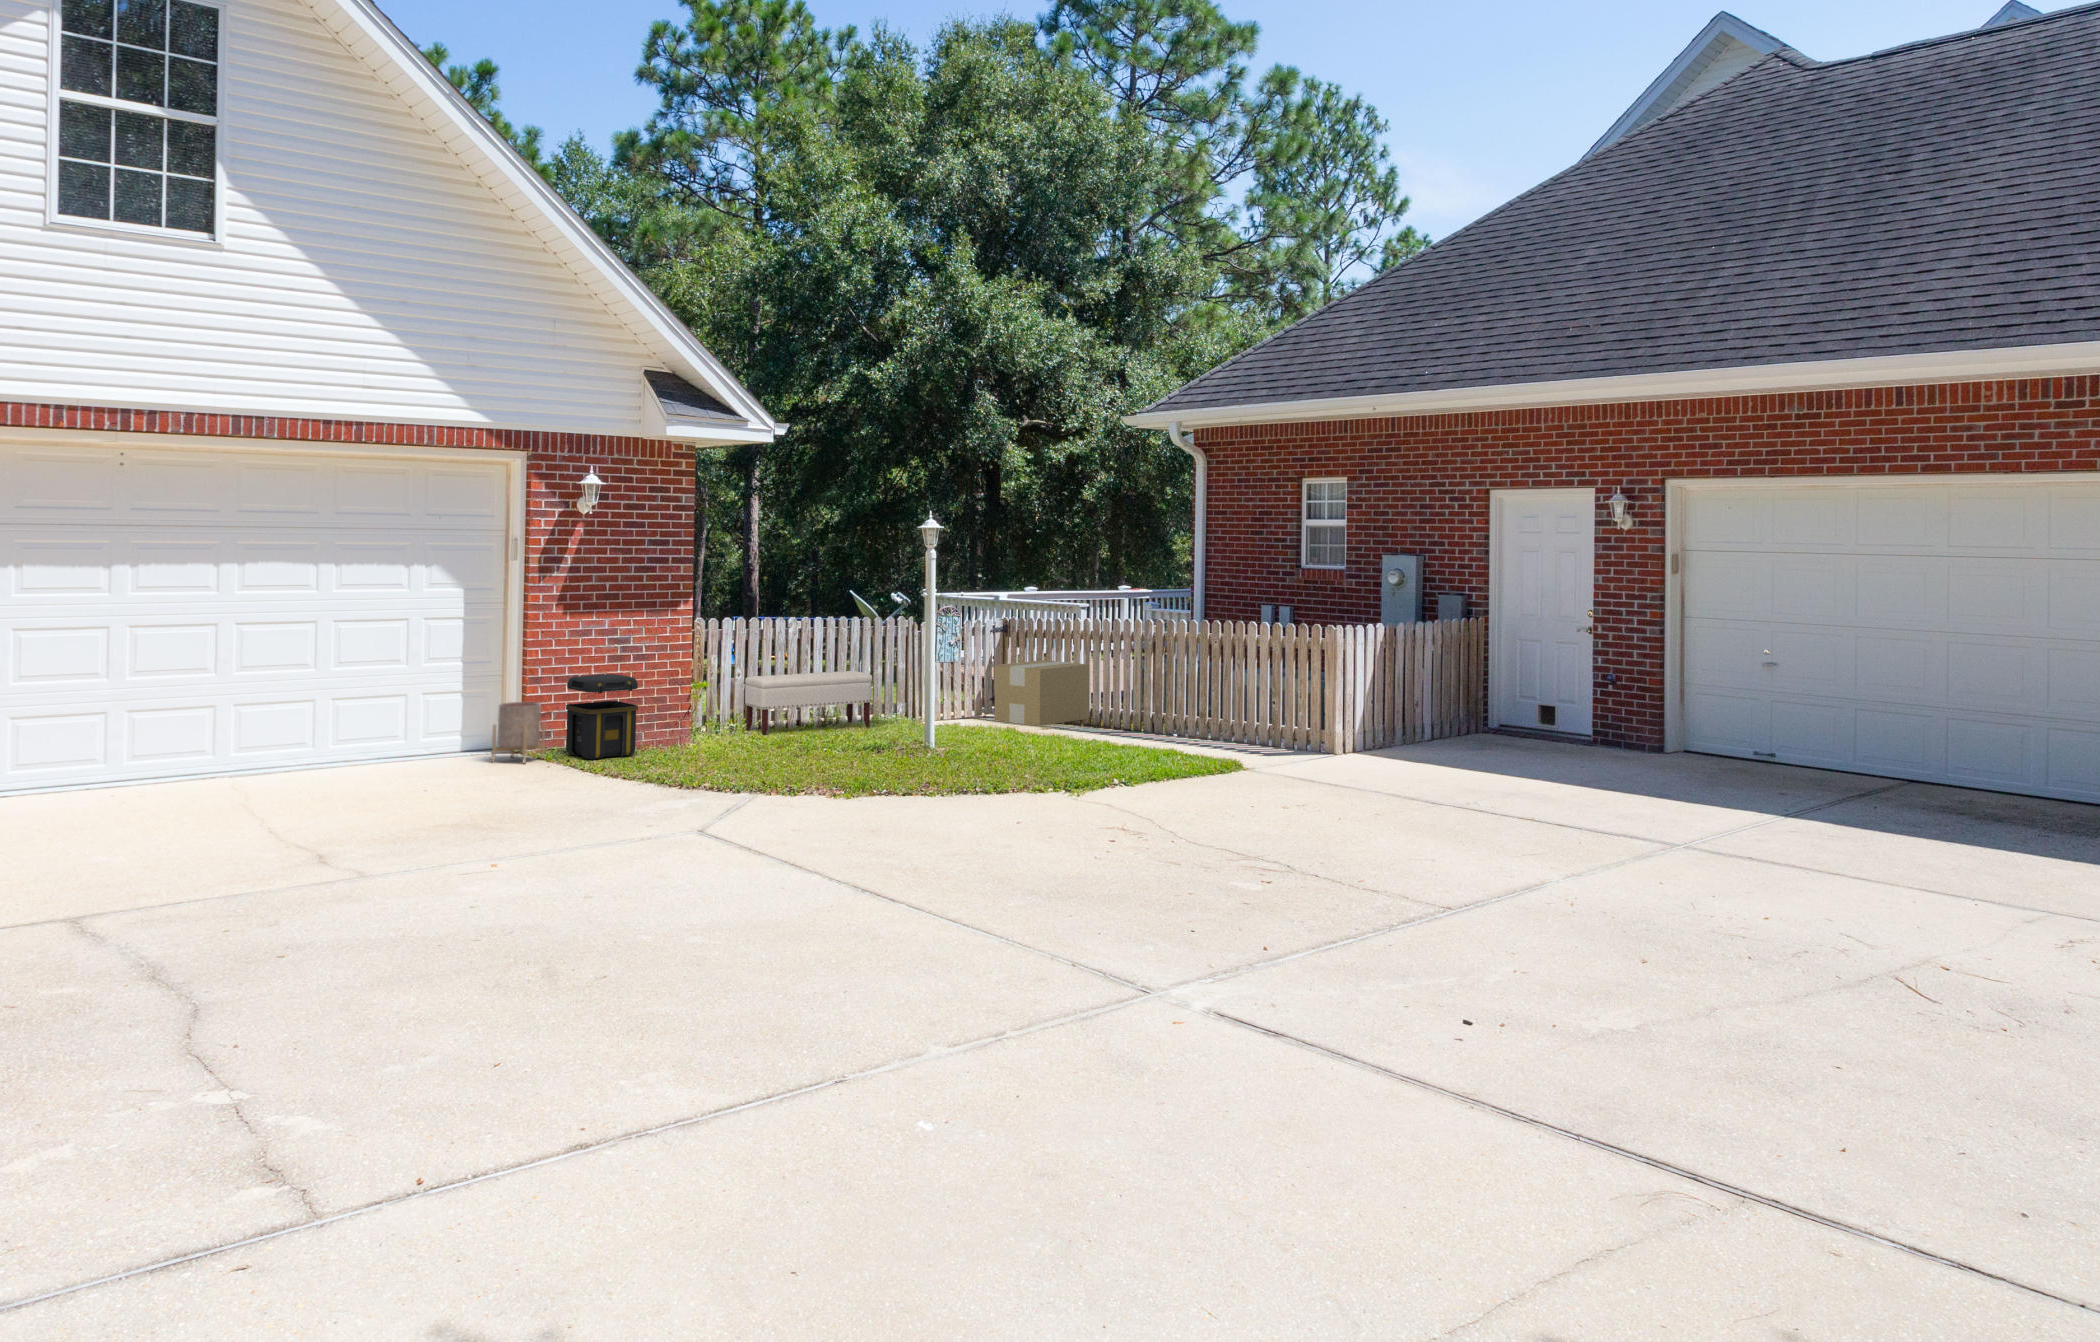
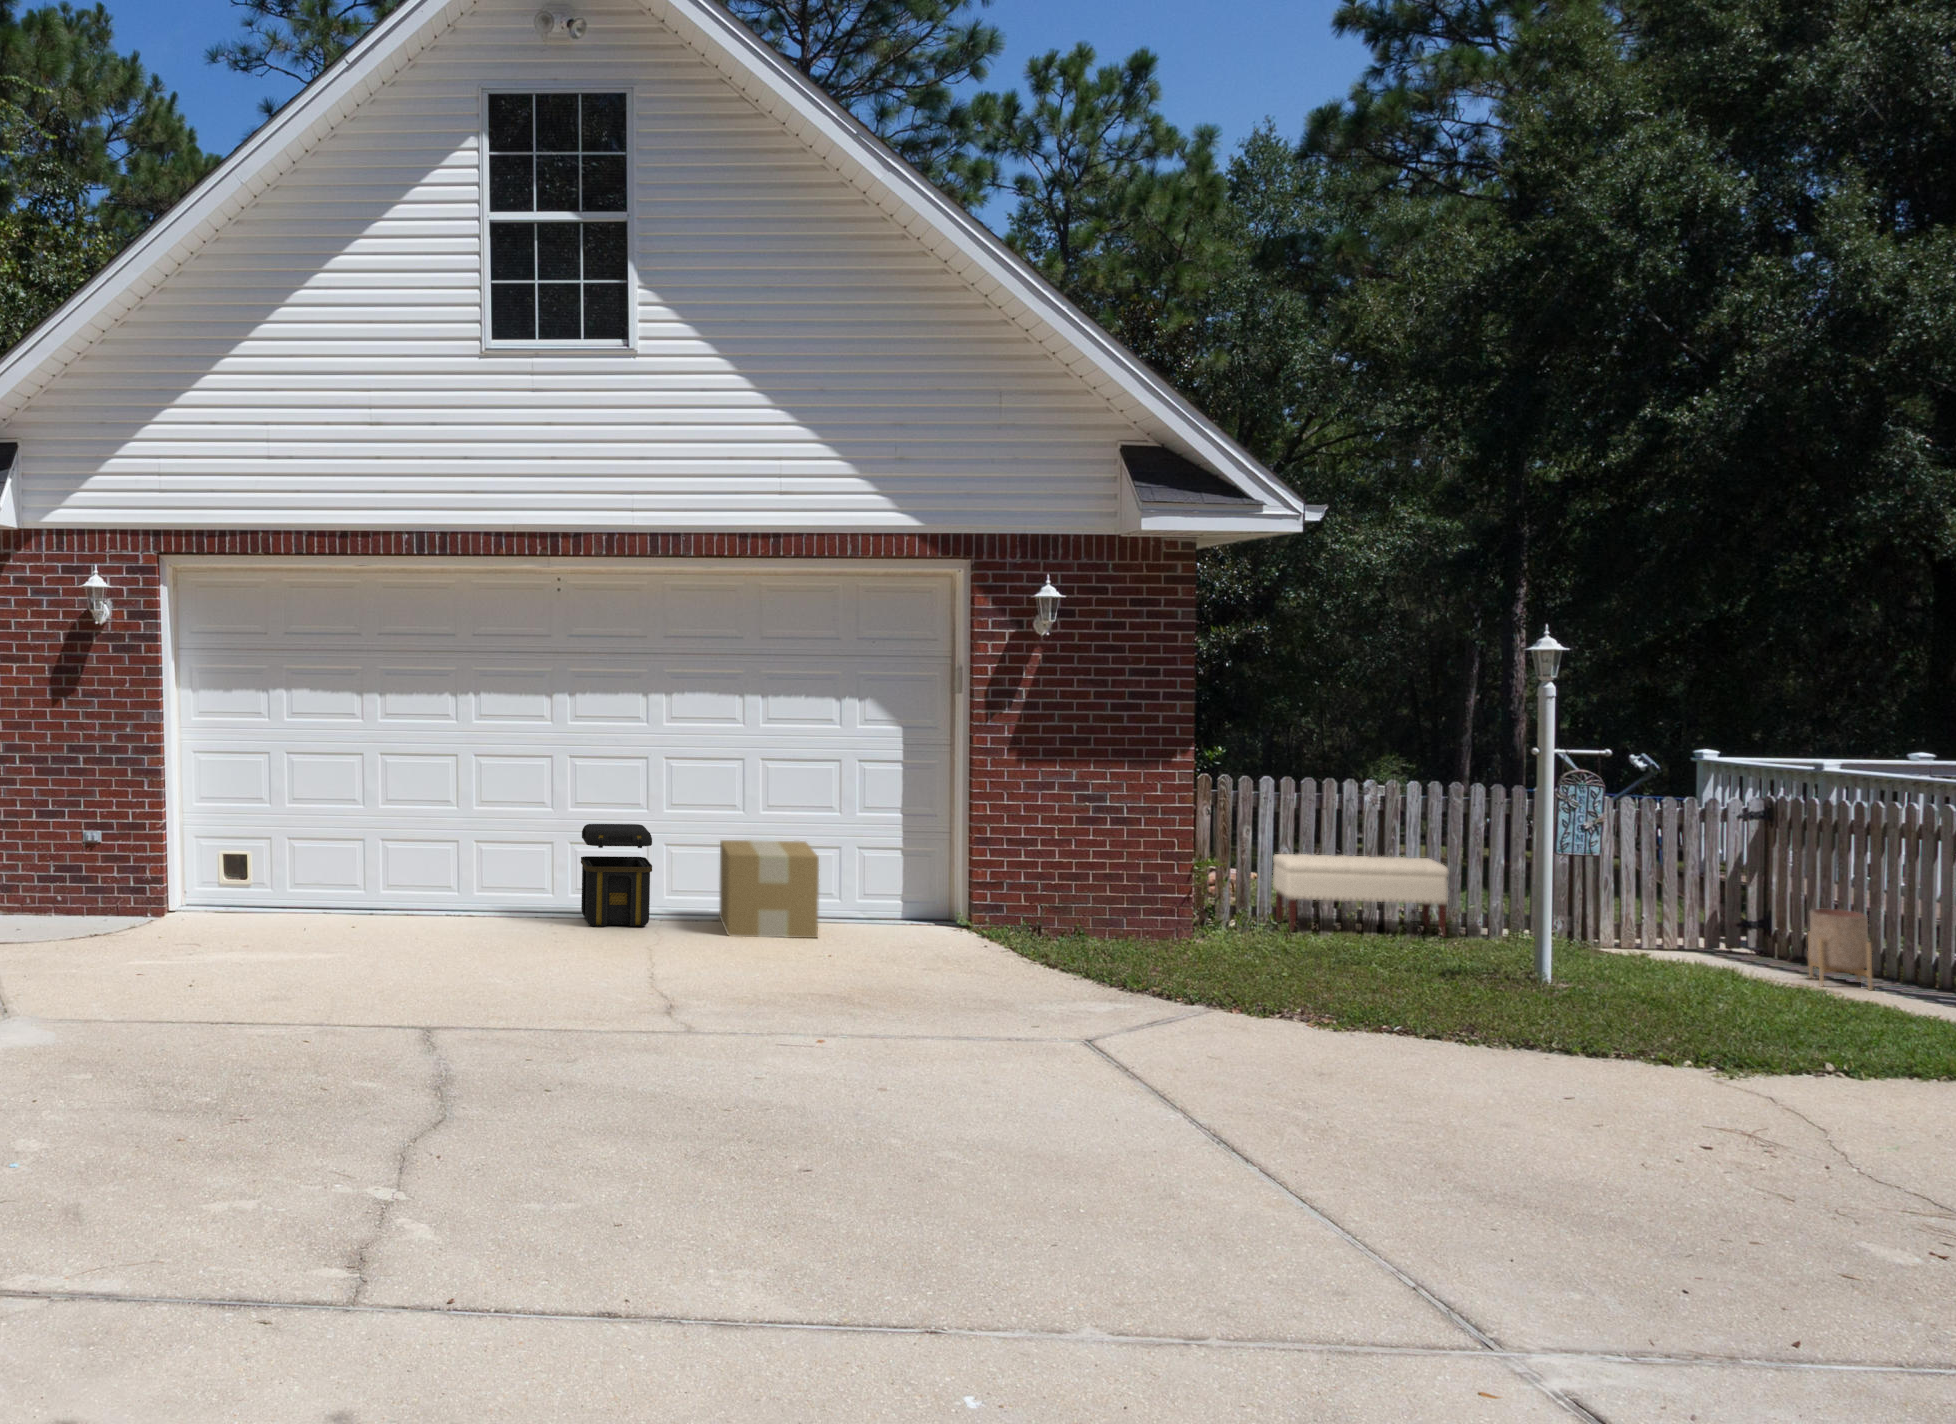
cardboard box: present [995,660,1089,726] -> present [719,840,819,938]
toolbox: present [566,674,638,760] -> present [581,824,652,927]
planter: present [492,702,545,764] -> present [1808,909,1873,990]

